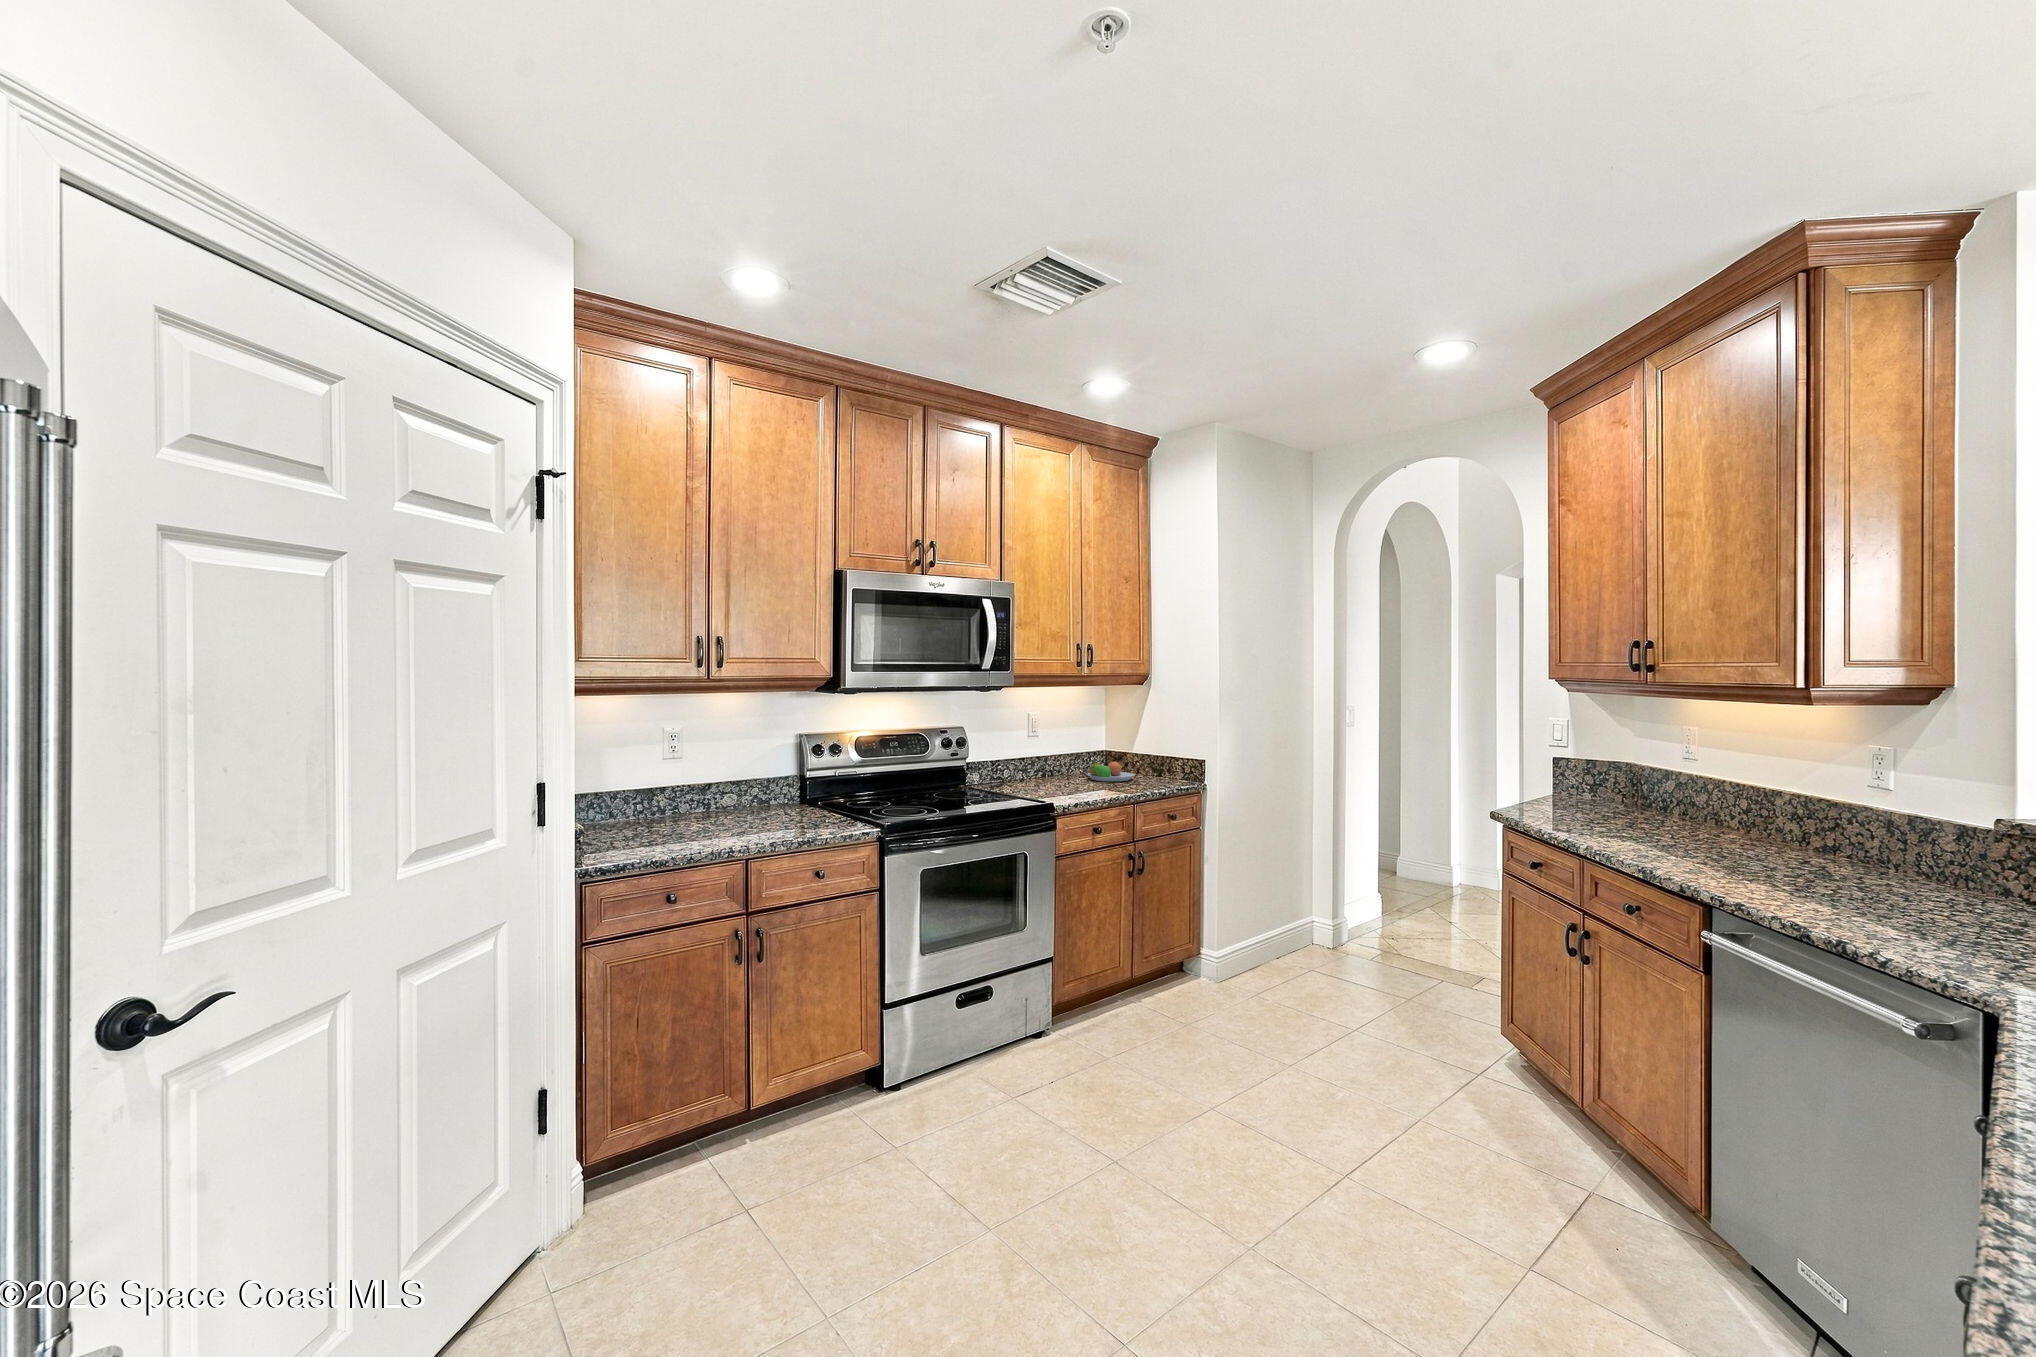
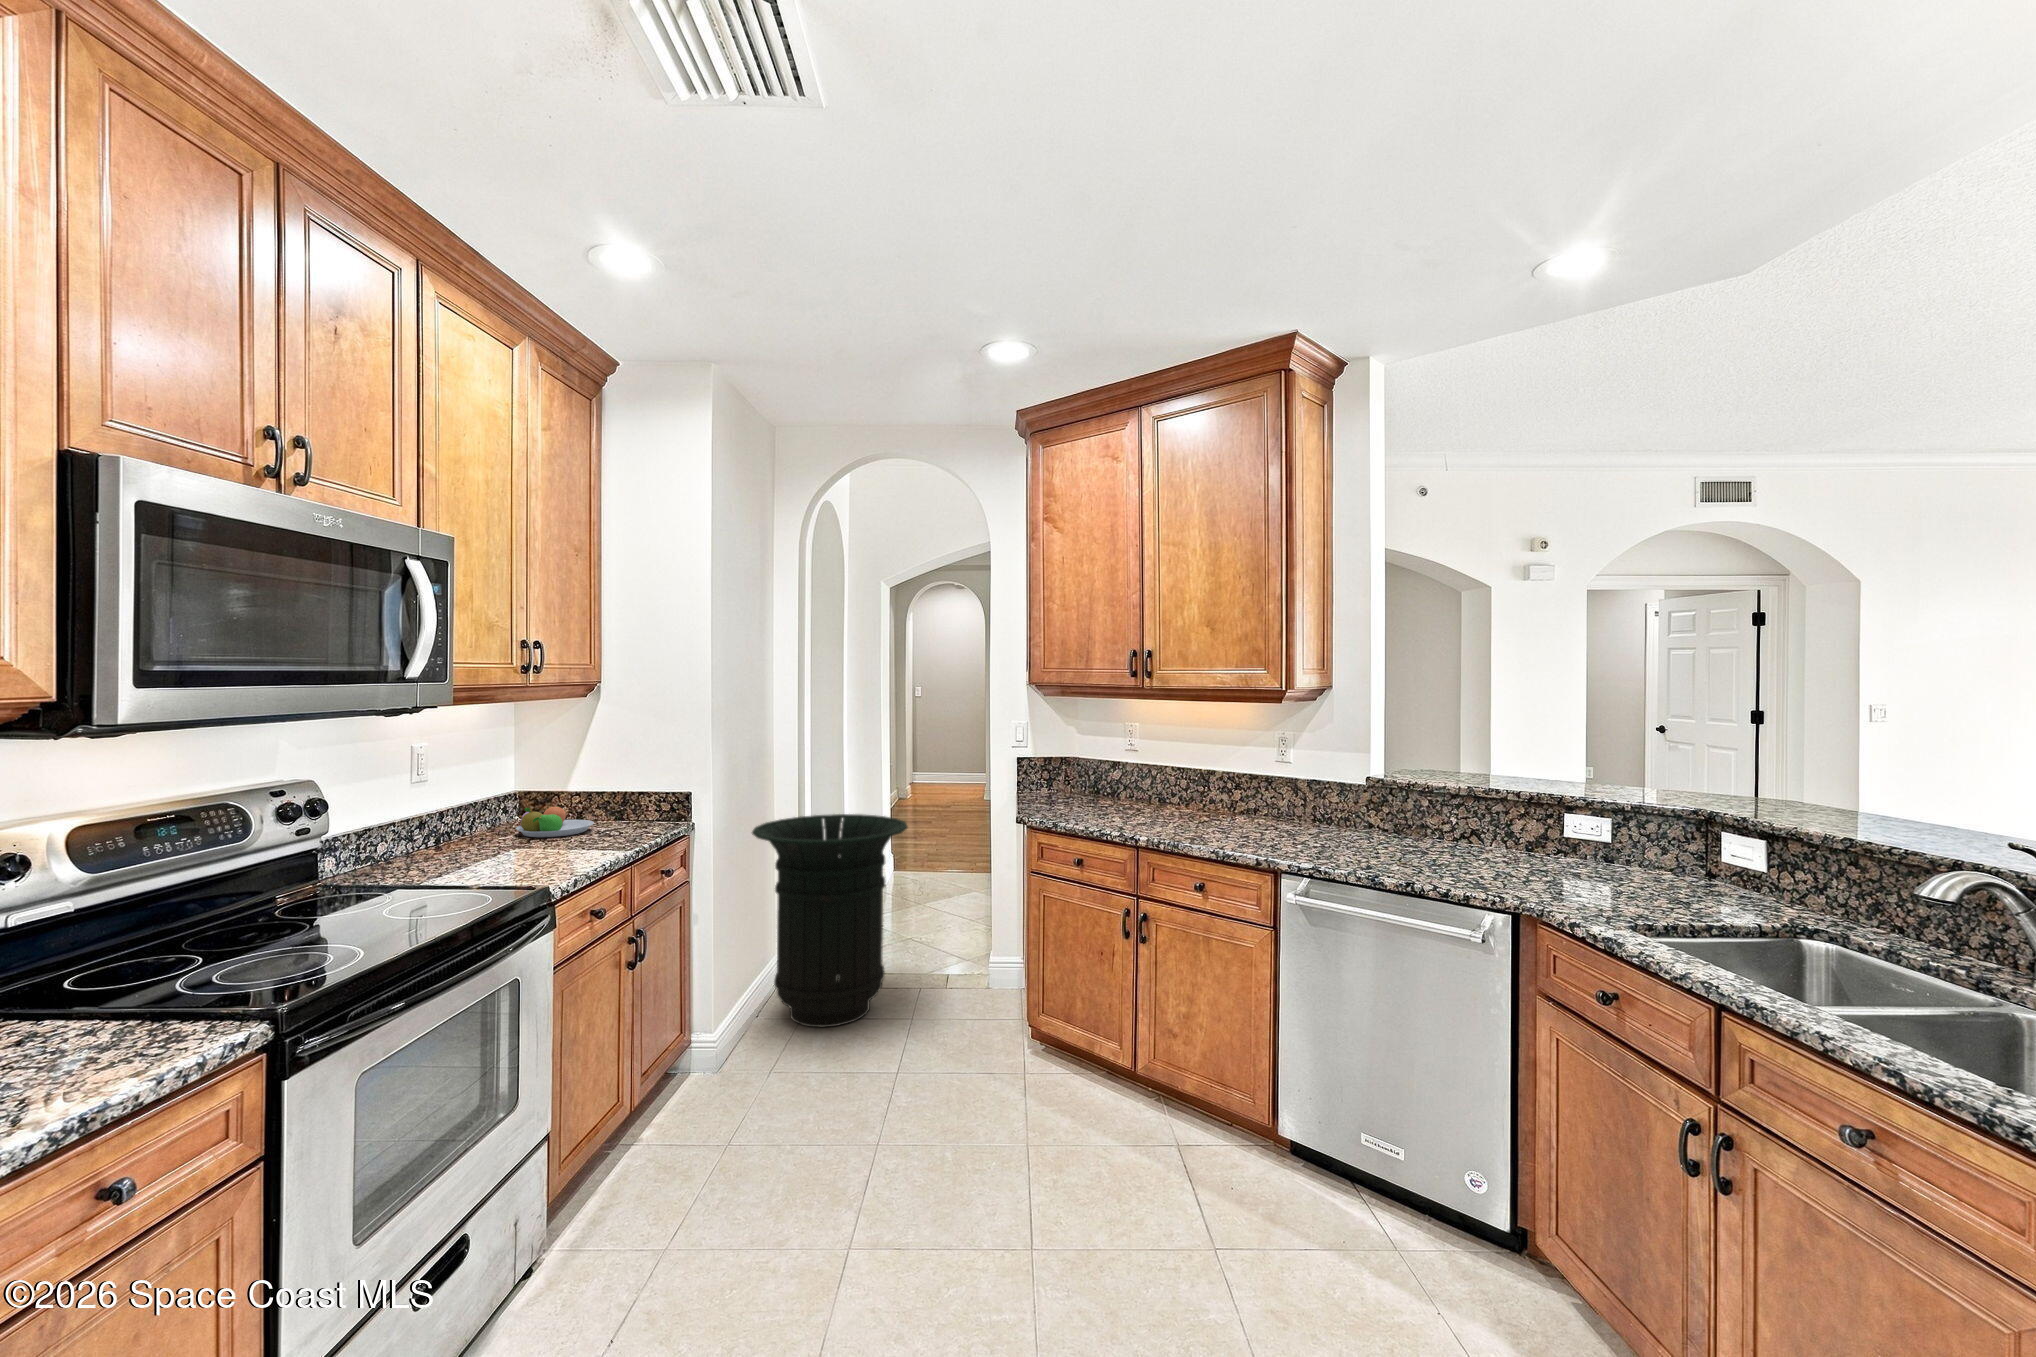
trash can: none [1268,797,1420,993] -> present [752,814,908,1027]

